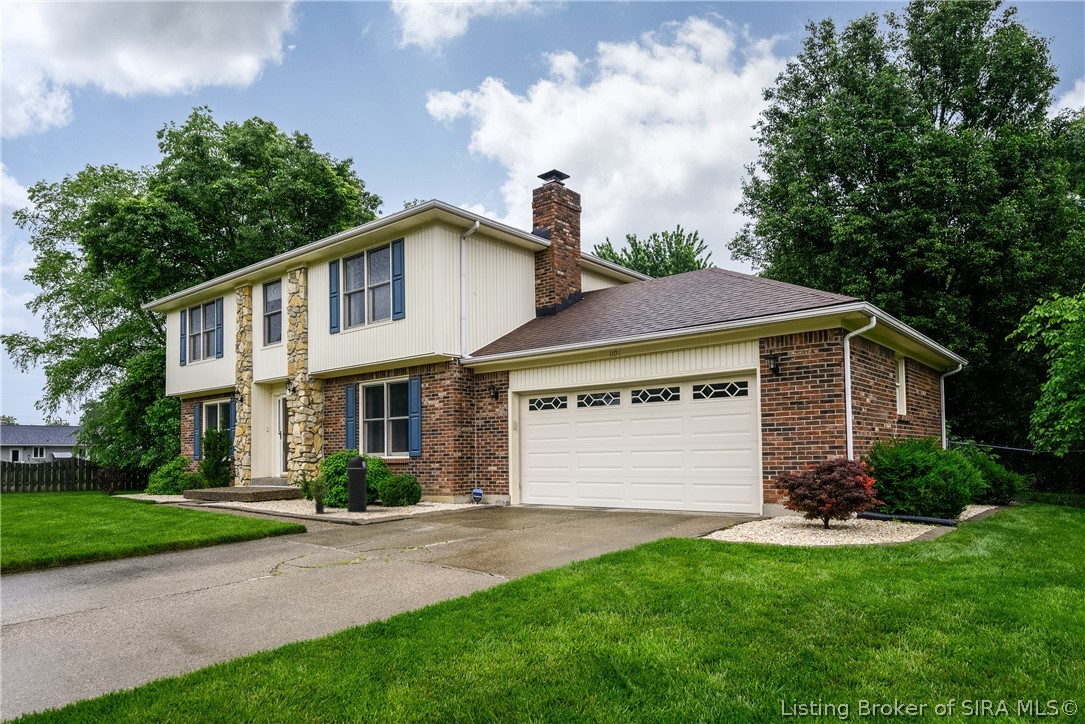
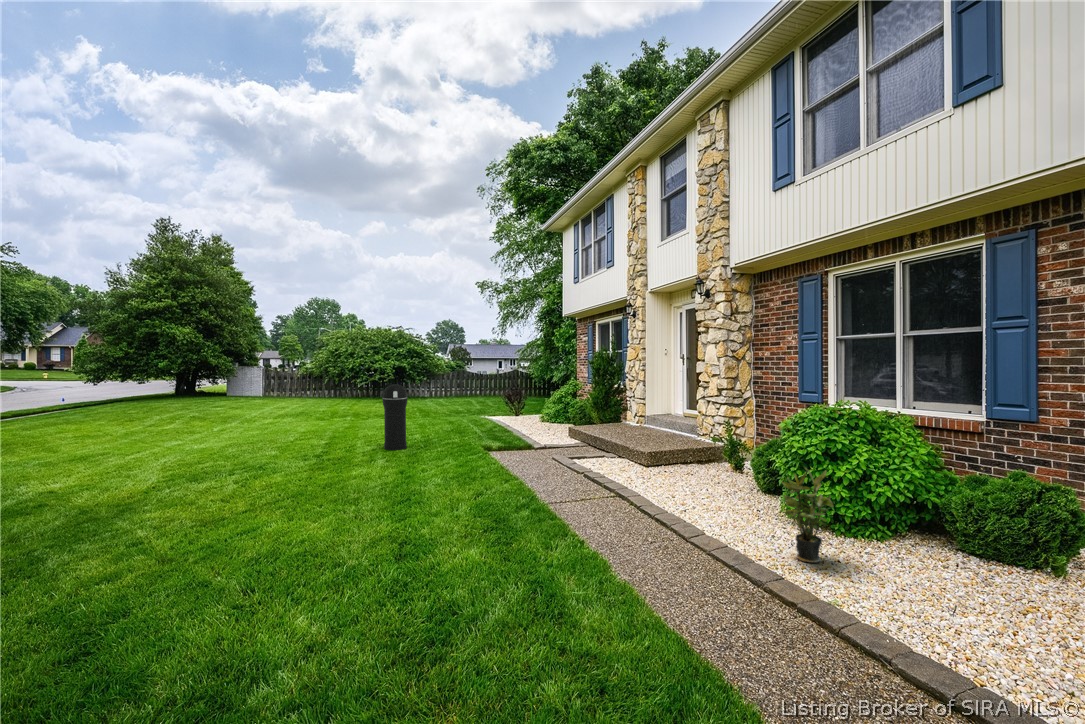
trash can: present [347,456,368,512] -> present [382,384,408,450]

